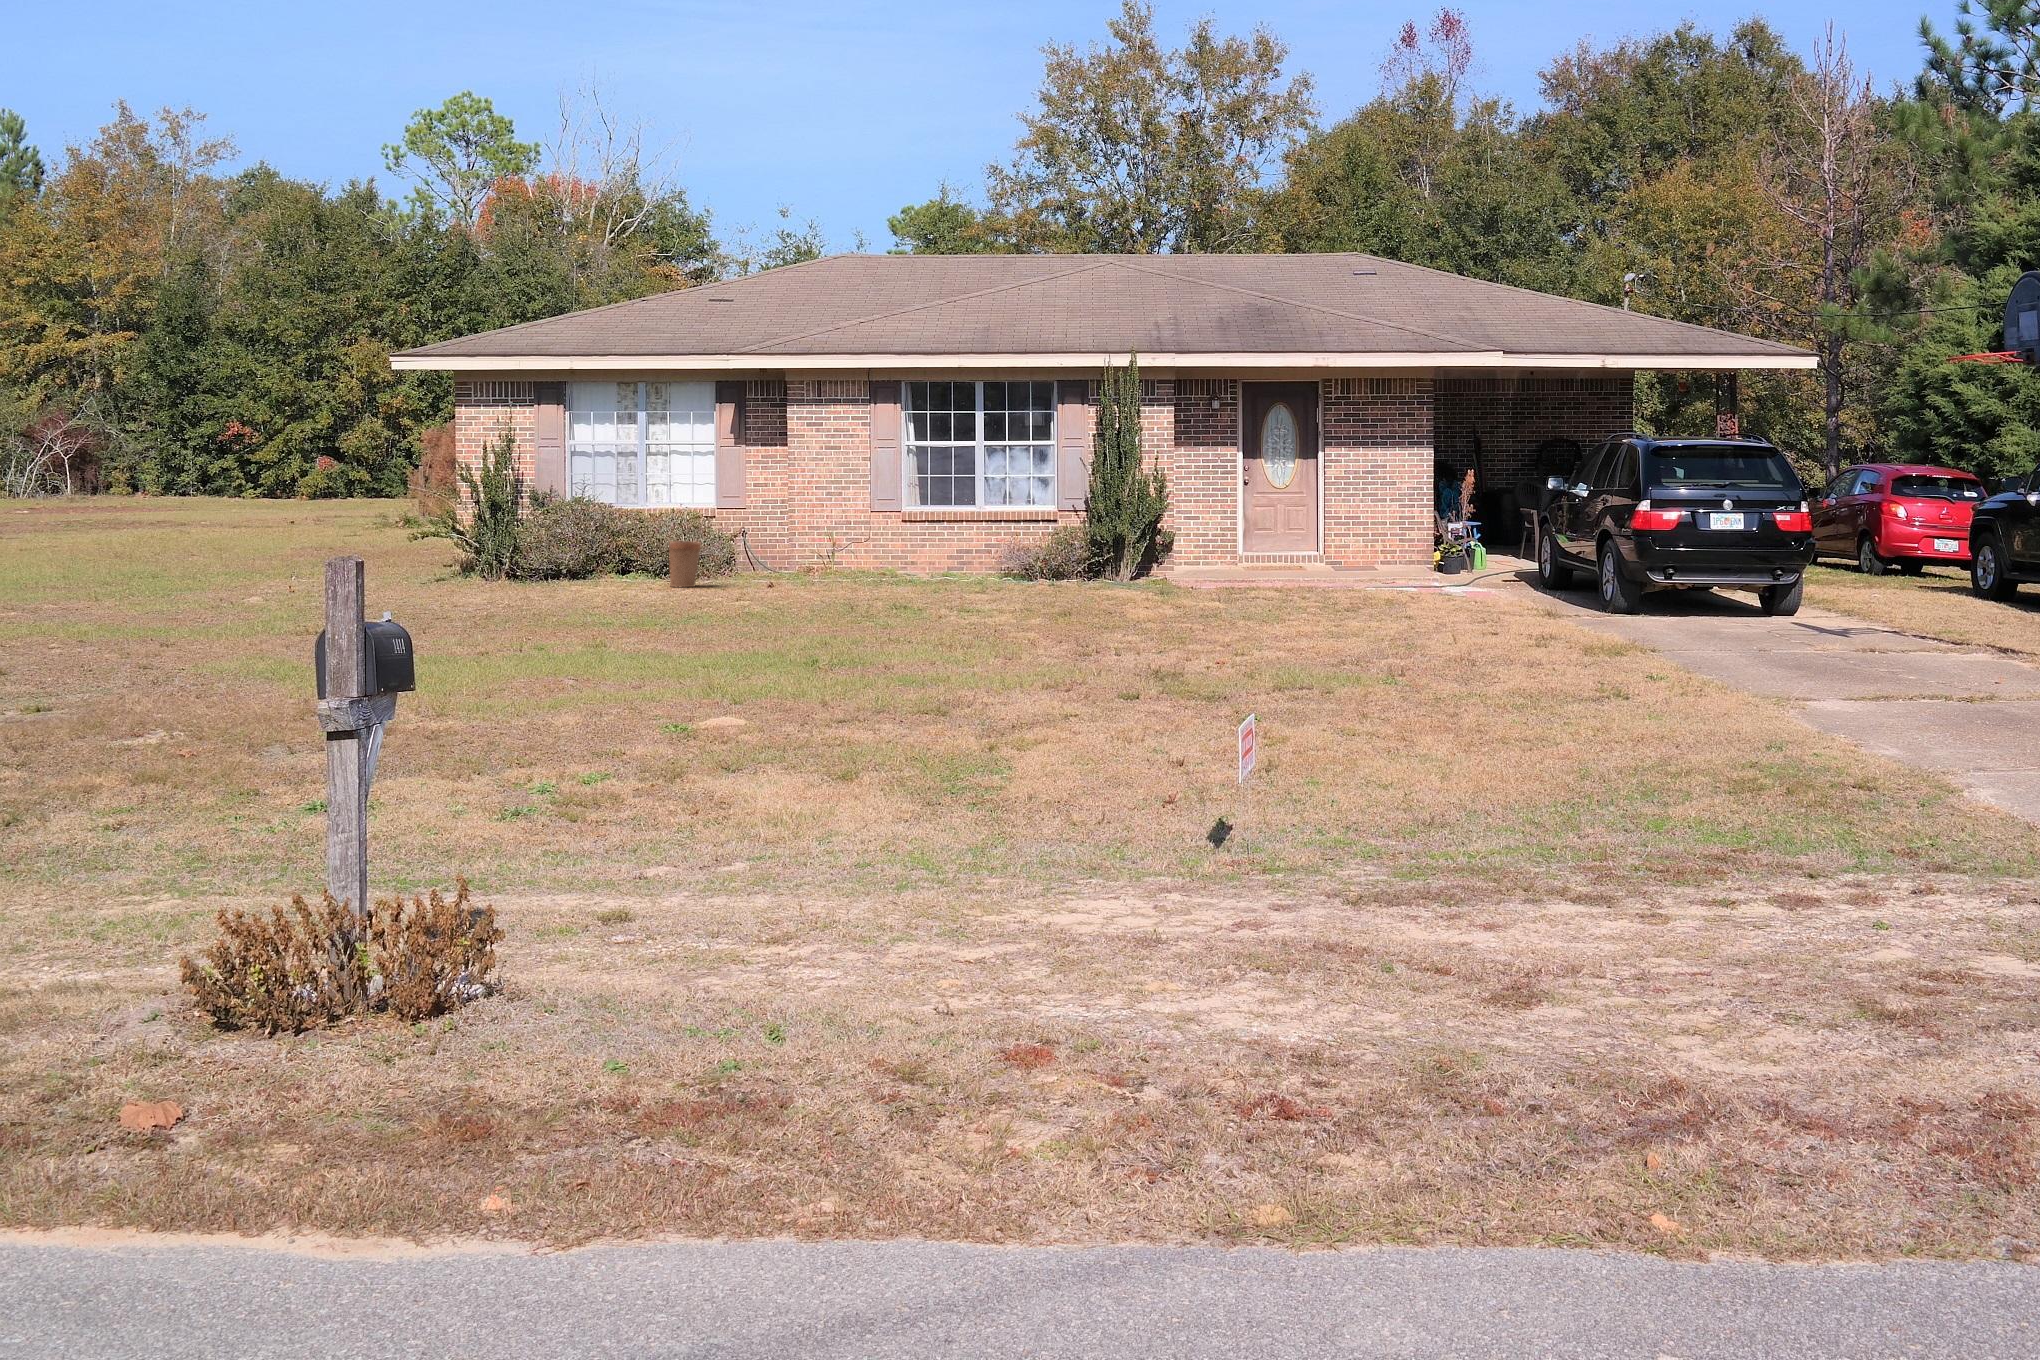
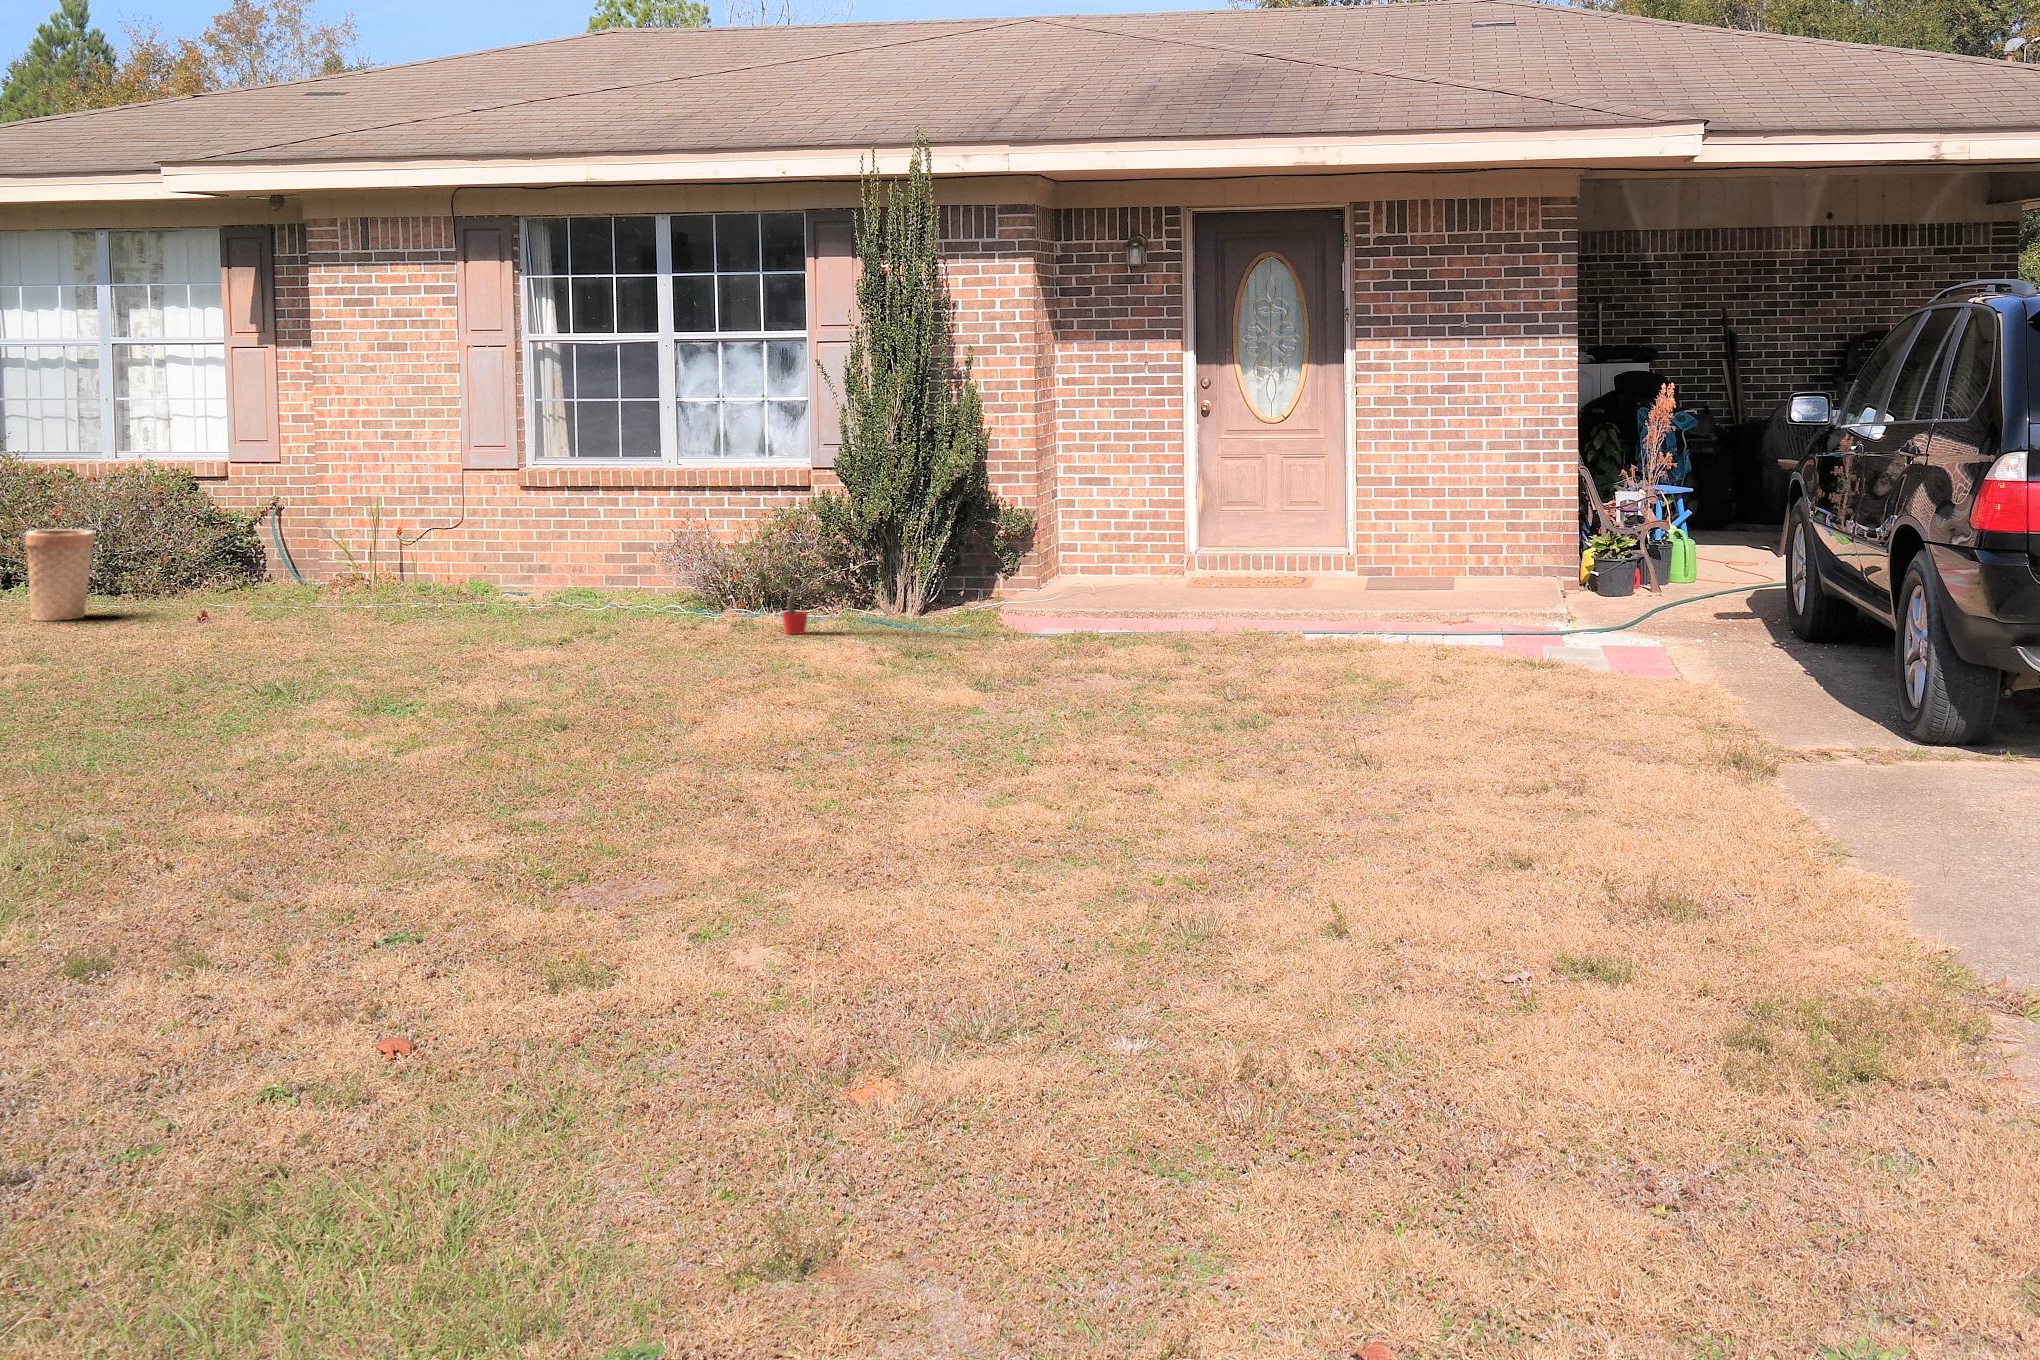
potted plant: none [1056,544,1111,590] -> present [751,540,844,634]

